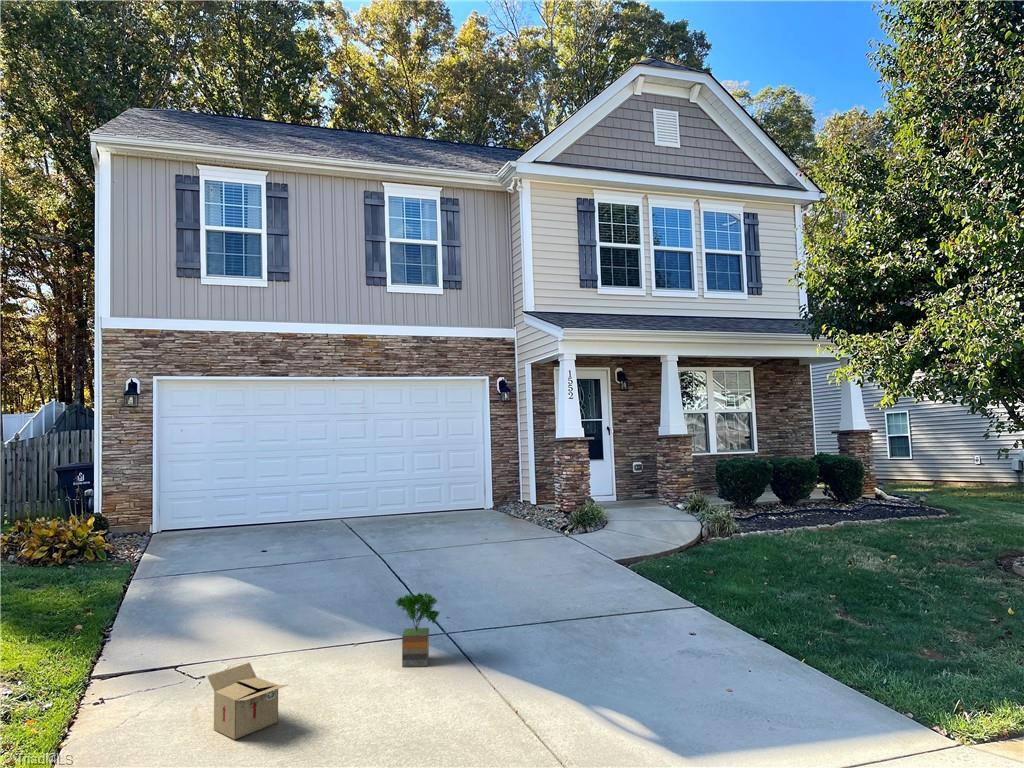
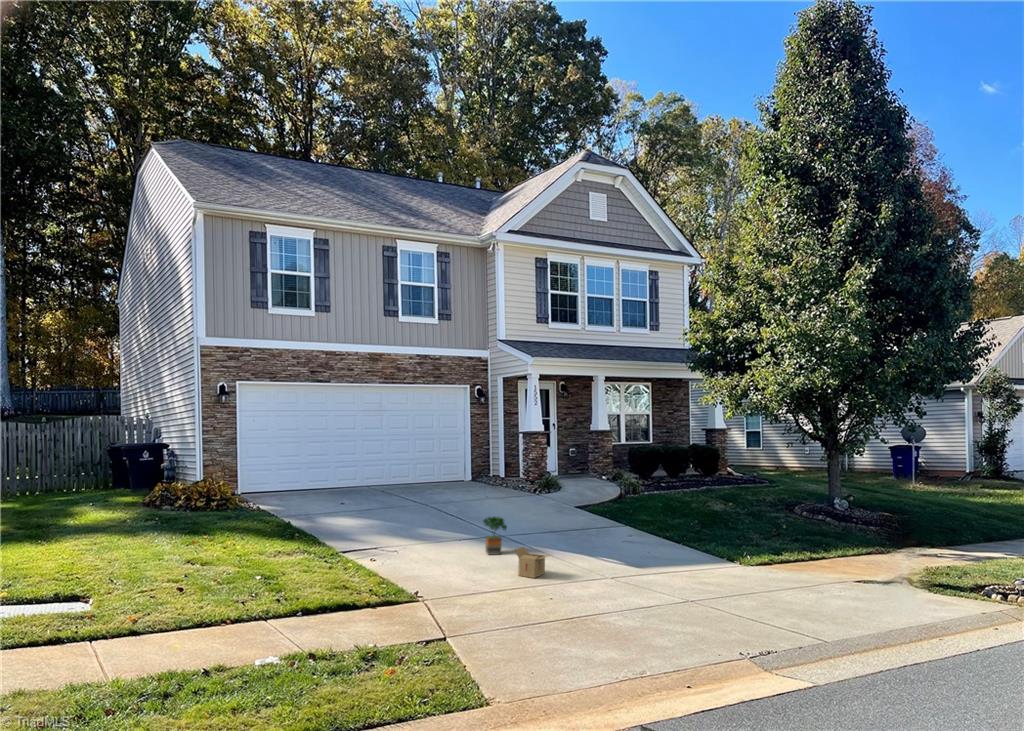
cardboard box: present [207,663,287,740] -> present [514,547,550,578]

